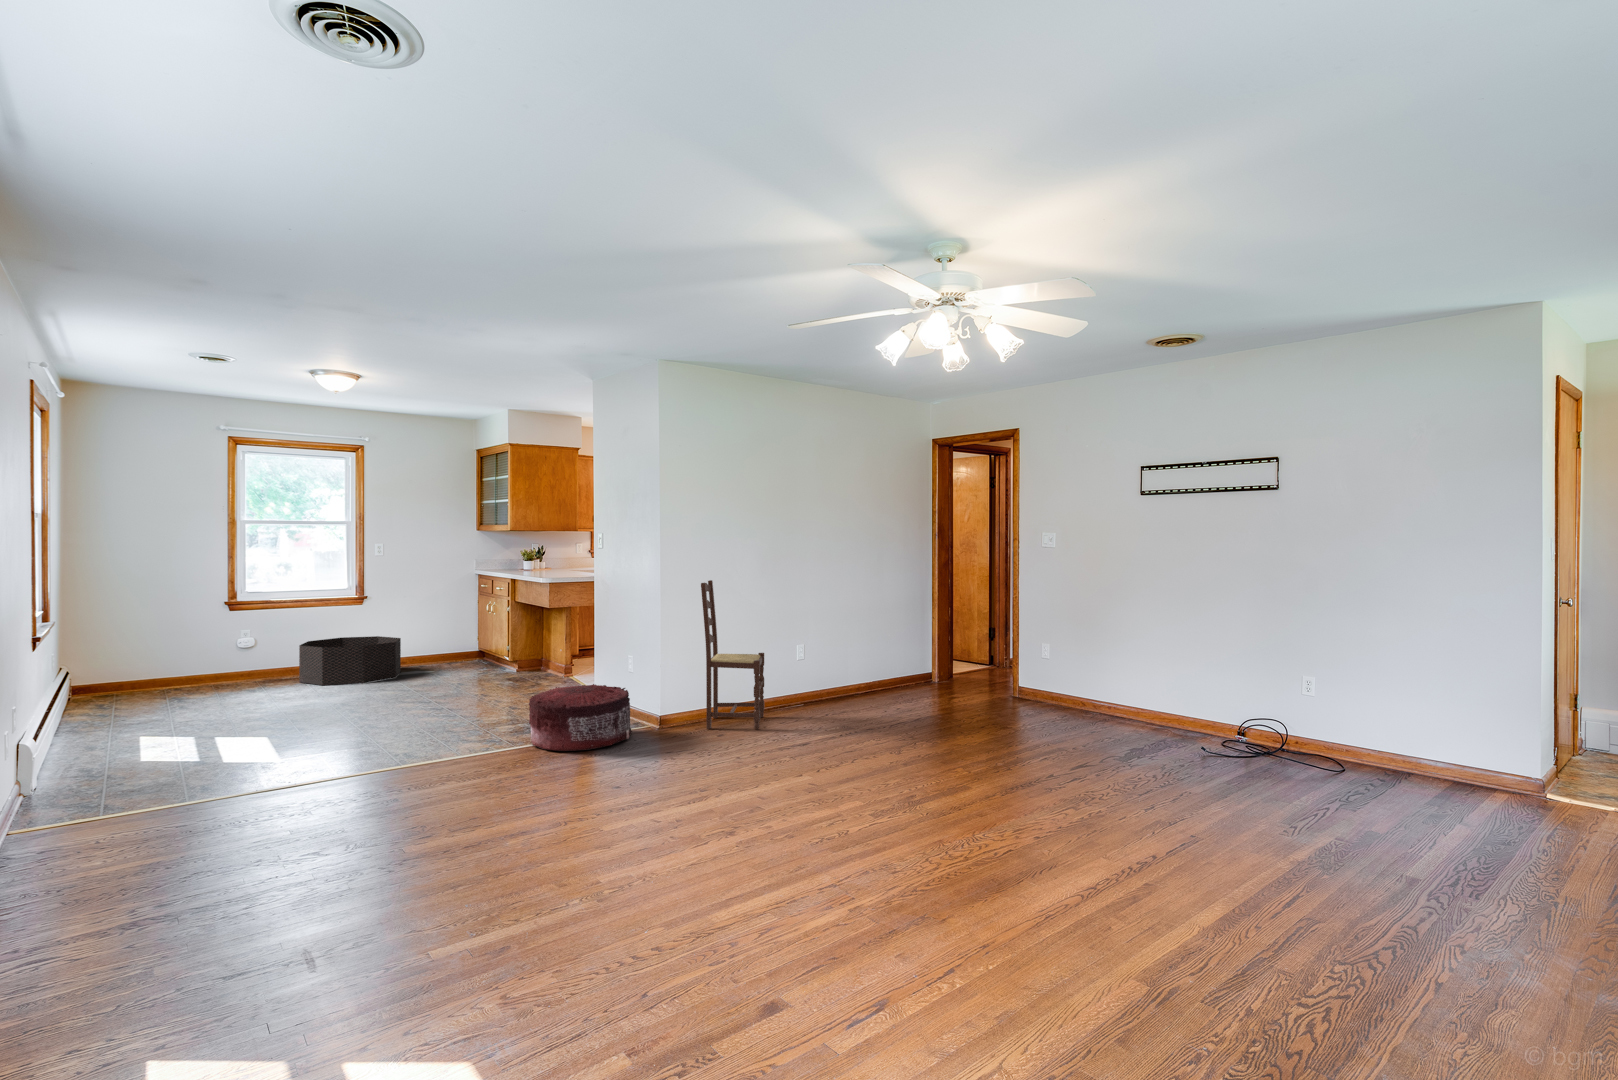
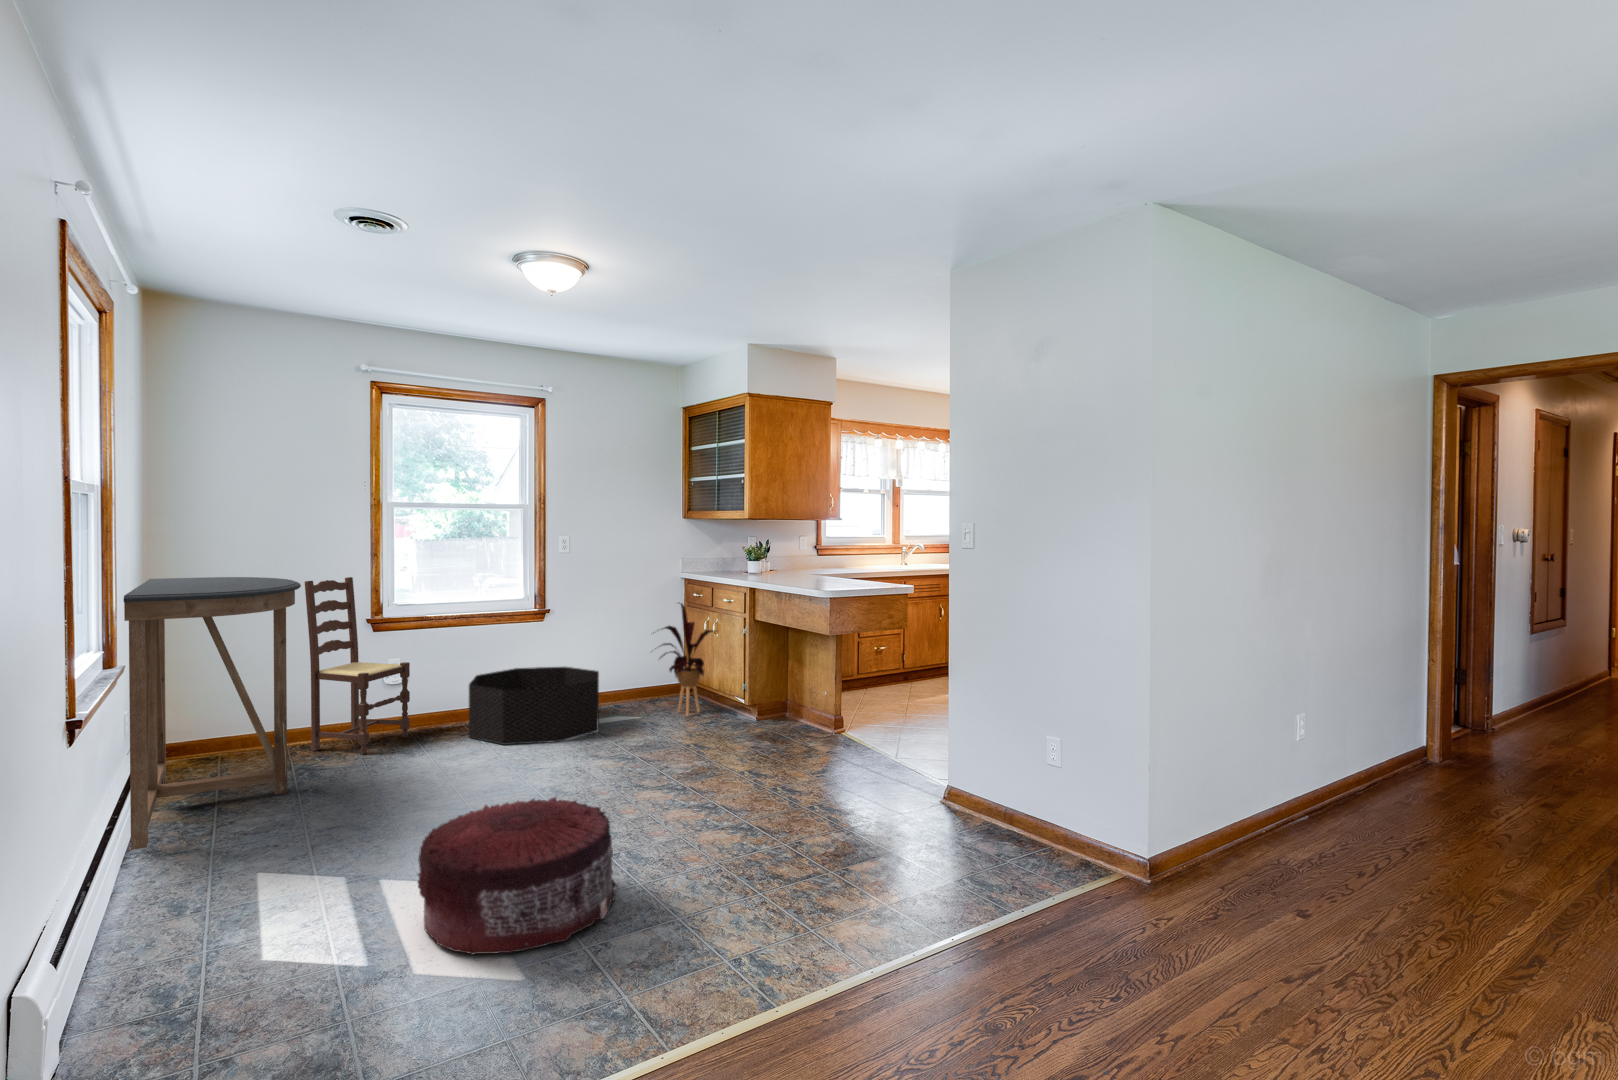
console table: none [56,570,173,731] -> present [124,577,301,850]
dining chair: present [701,580,764,730] -> present [305,577,410,754]
house plant: none [438,589,494,669] -> present [655,603,714,716]
pouf: present [529,684,632,751] -> present [417,796,617,955]

